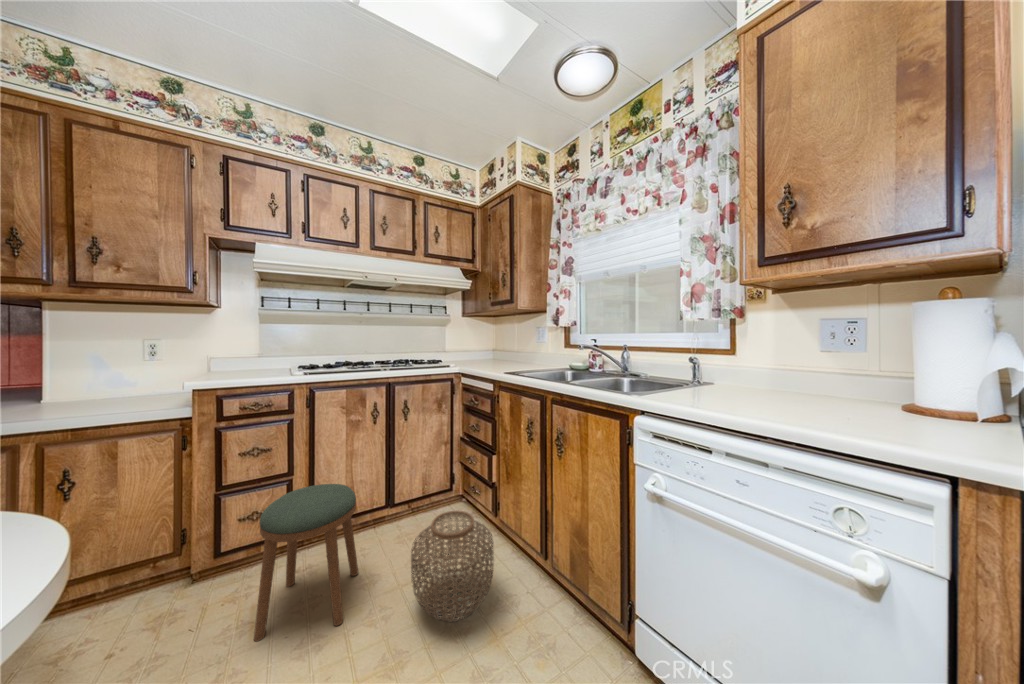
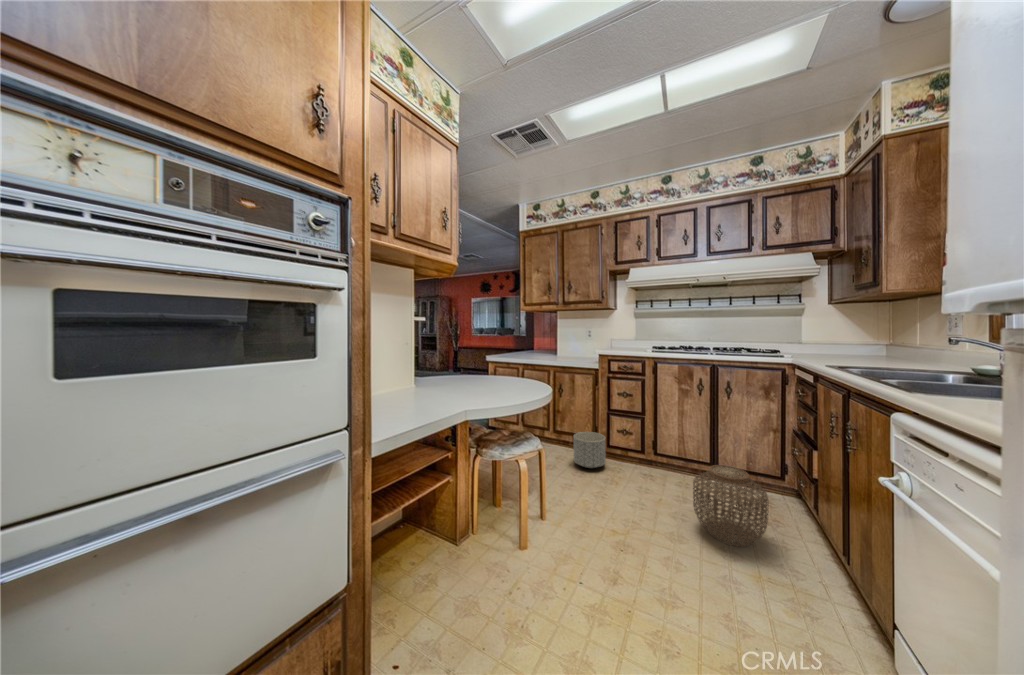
stool: present [254,484,359,641] -> none [612,420,674,503]
planter: none [130,541,223,641] -> present [574,432,606,469]

